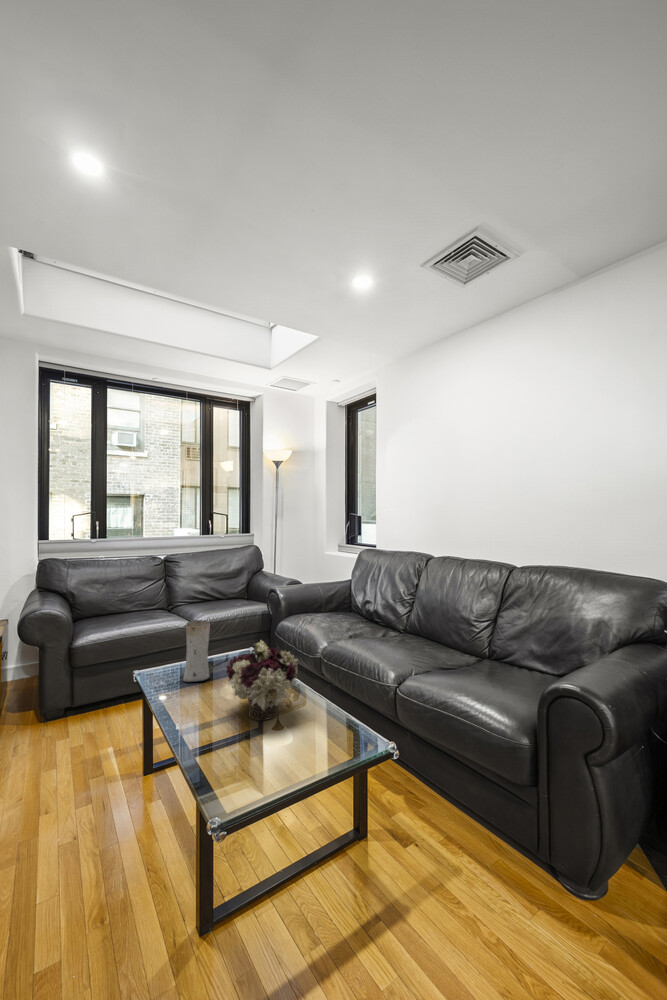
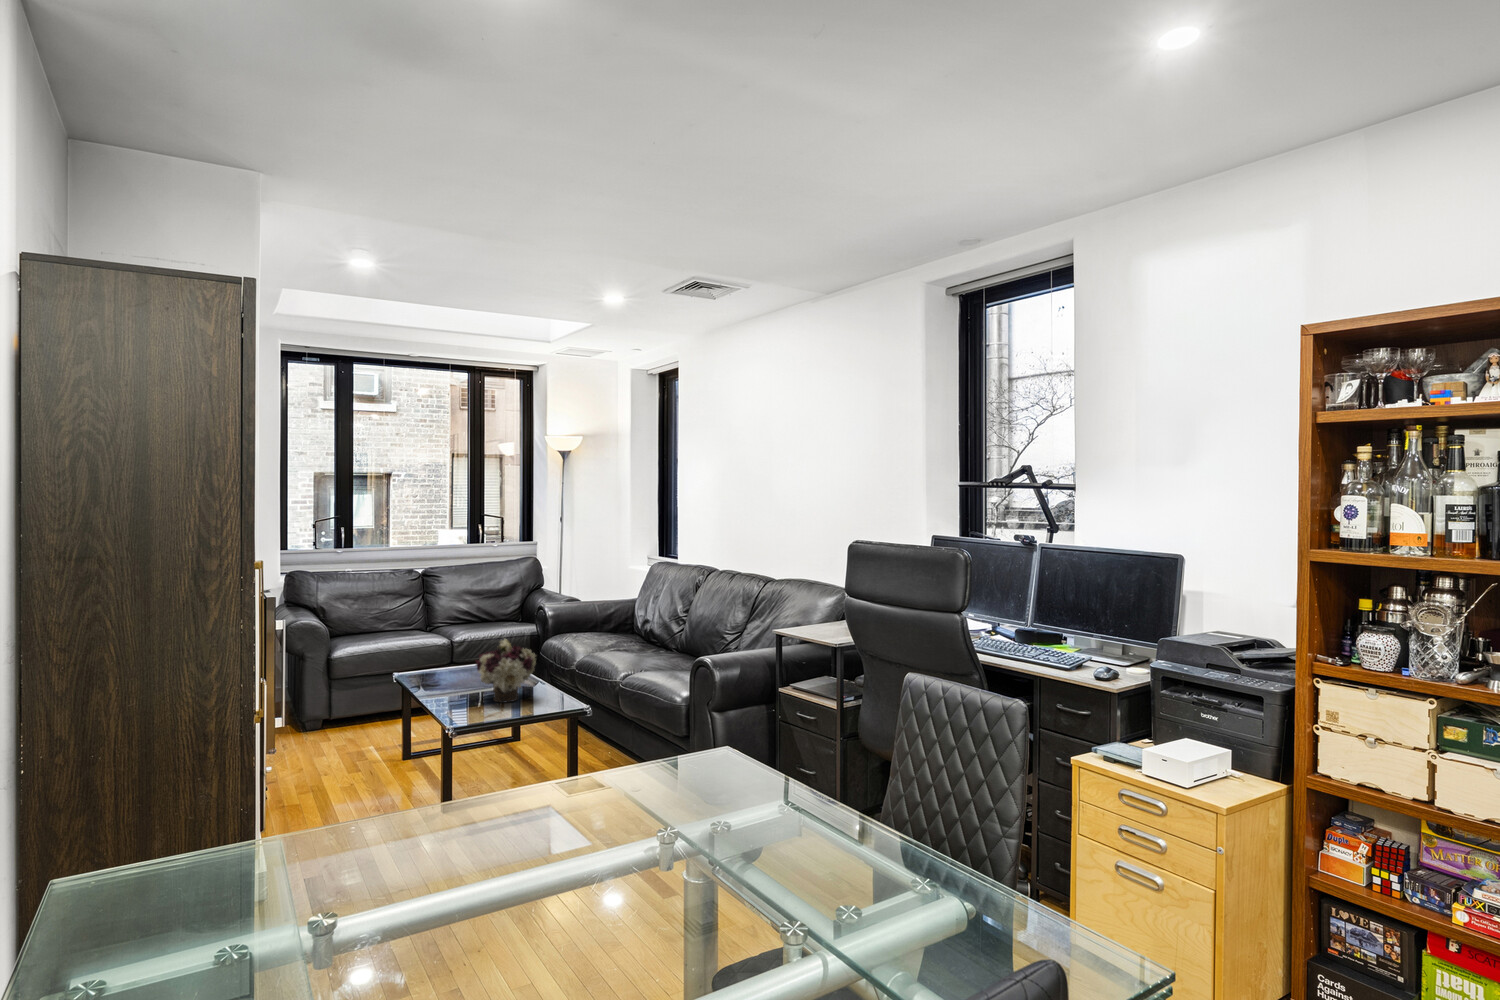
vase: present [183,620,210,682] -> none [440,628,465,682]

